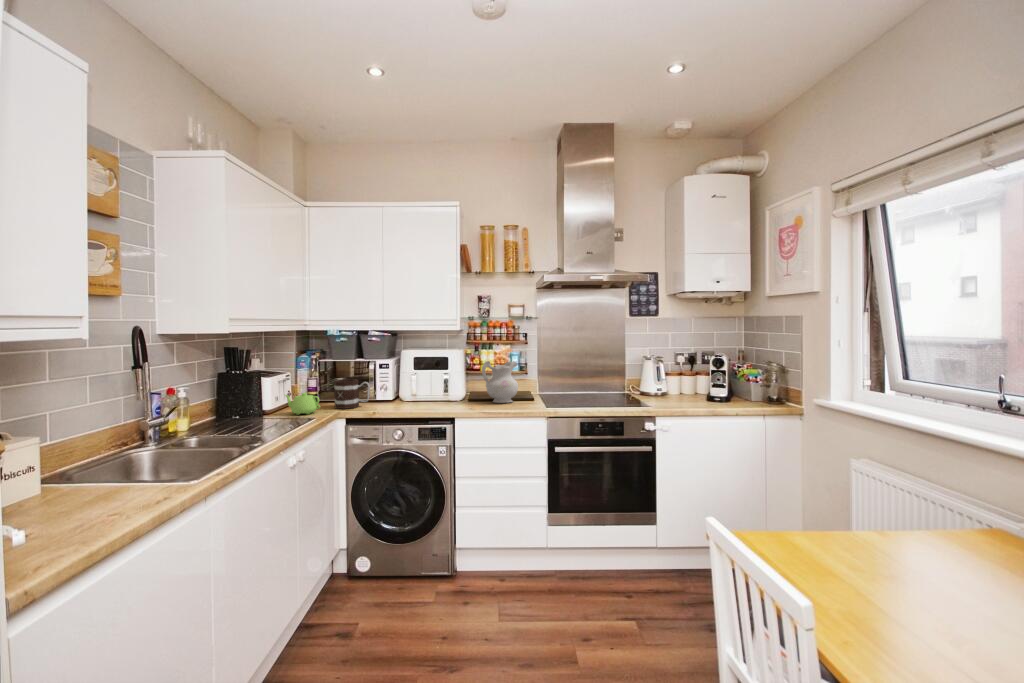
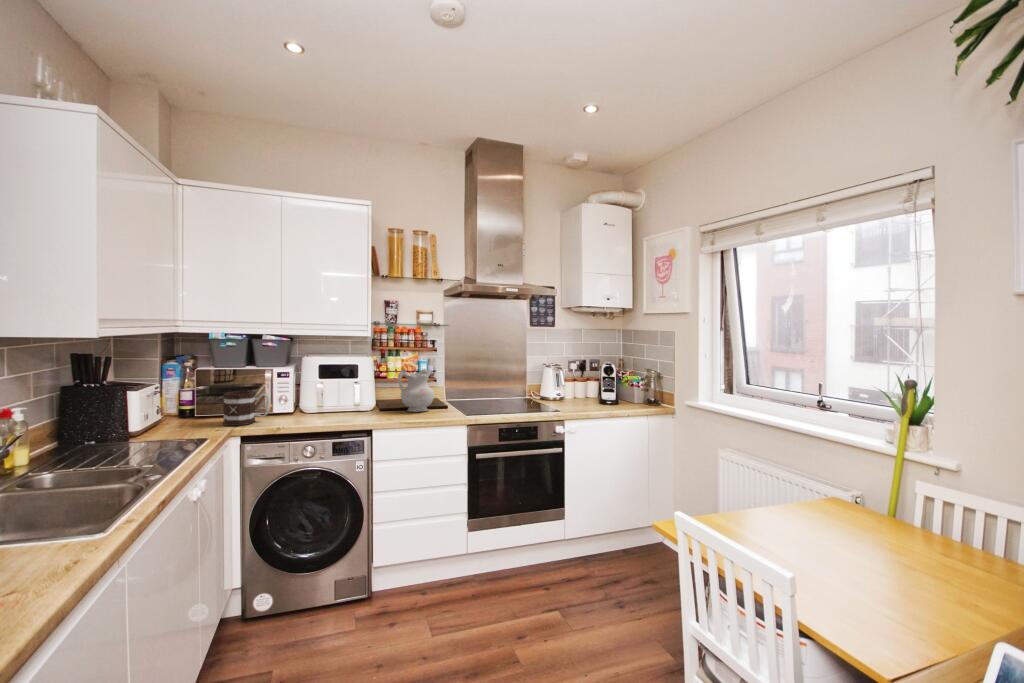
teapot: present [285,393,320,415] -> none [159,409,209,436]

